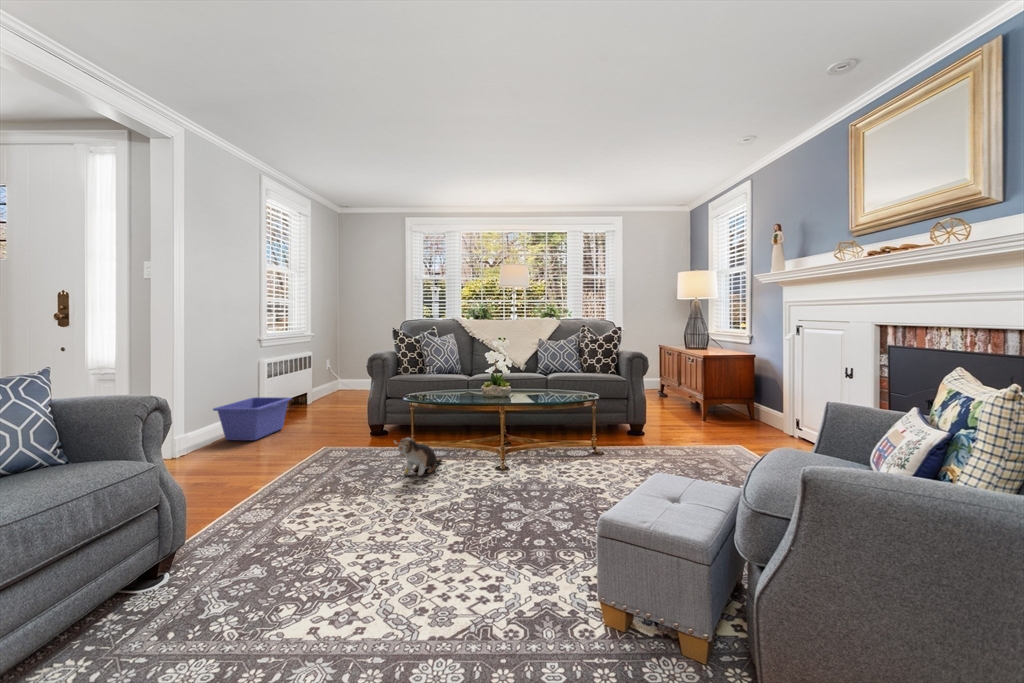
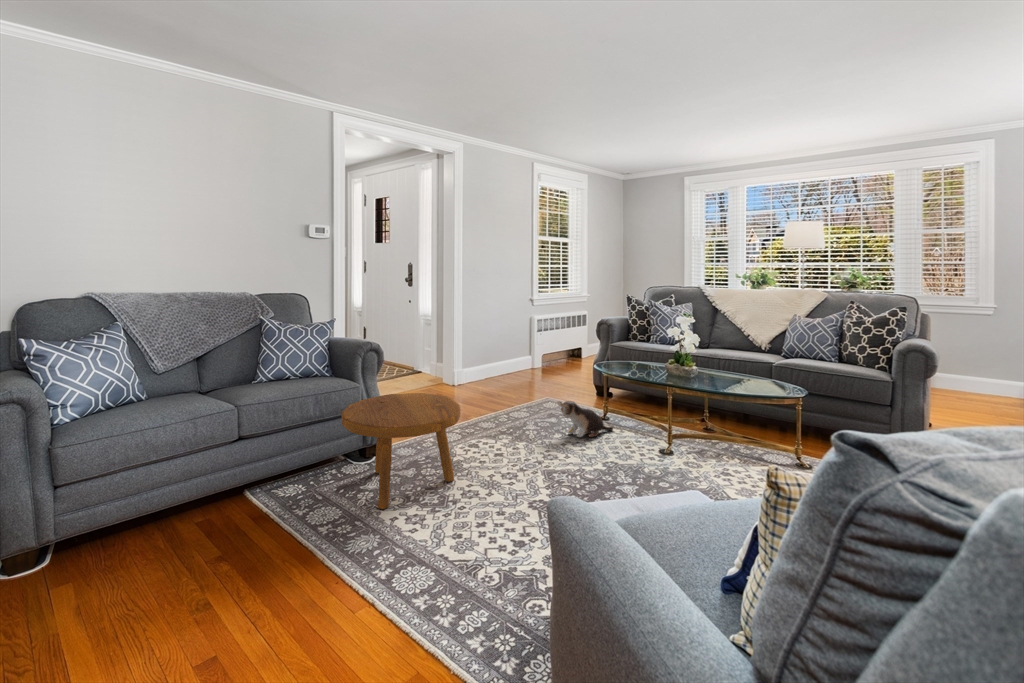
storage bin: present [213,397,292,441] -> none [480,344,540,378]
footstool: none [169,449,360,629] -> present [341,393,460,509]

